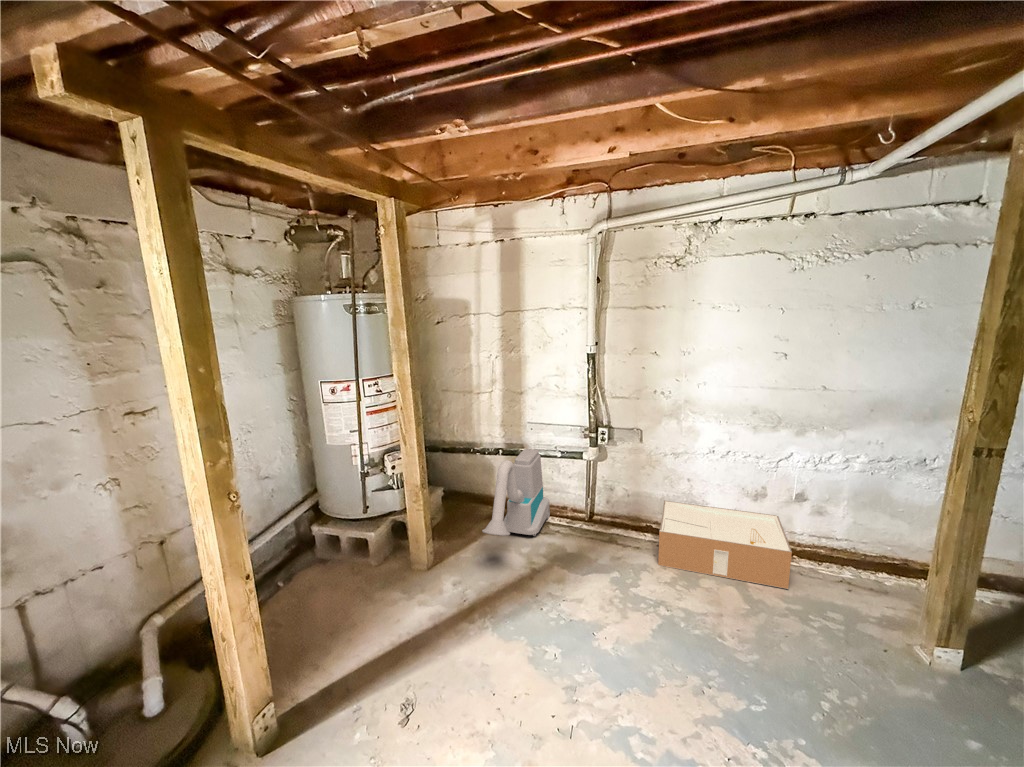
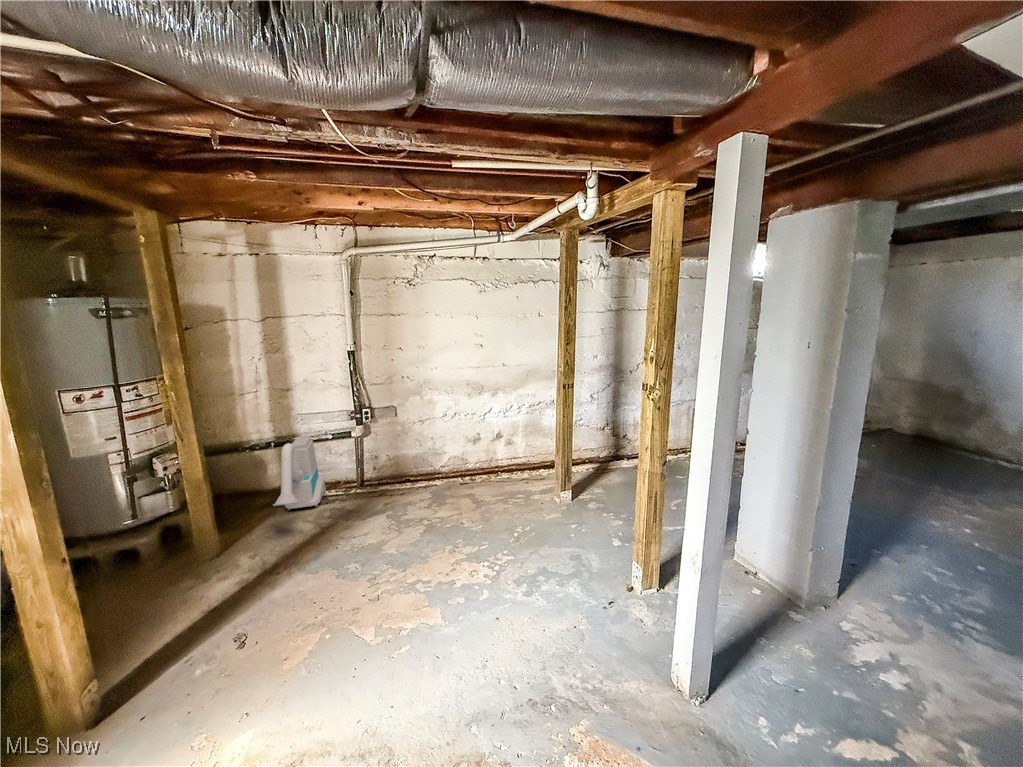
cardboard box: present [658,501,792,589] -> none [417,450,498,499]

